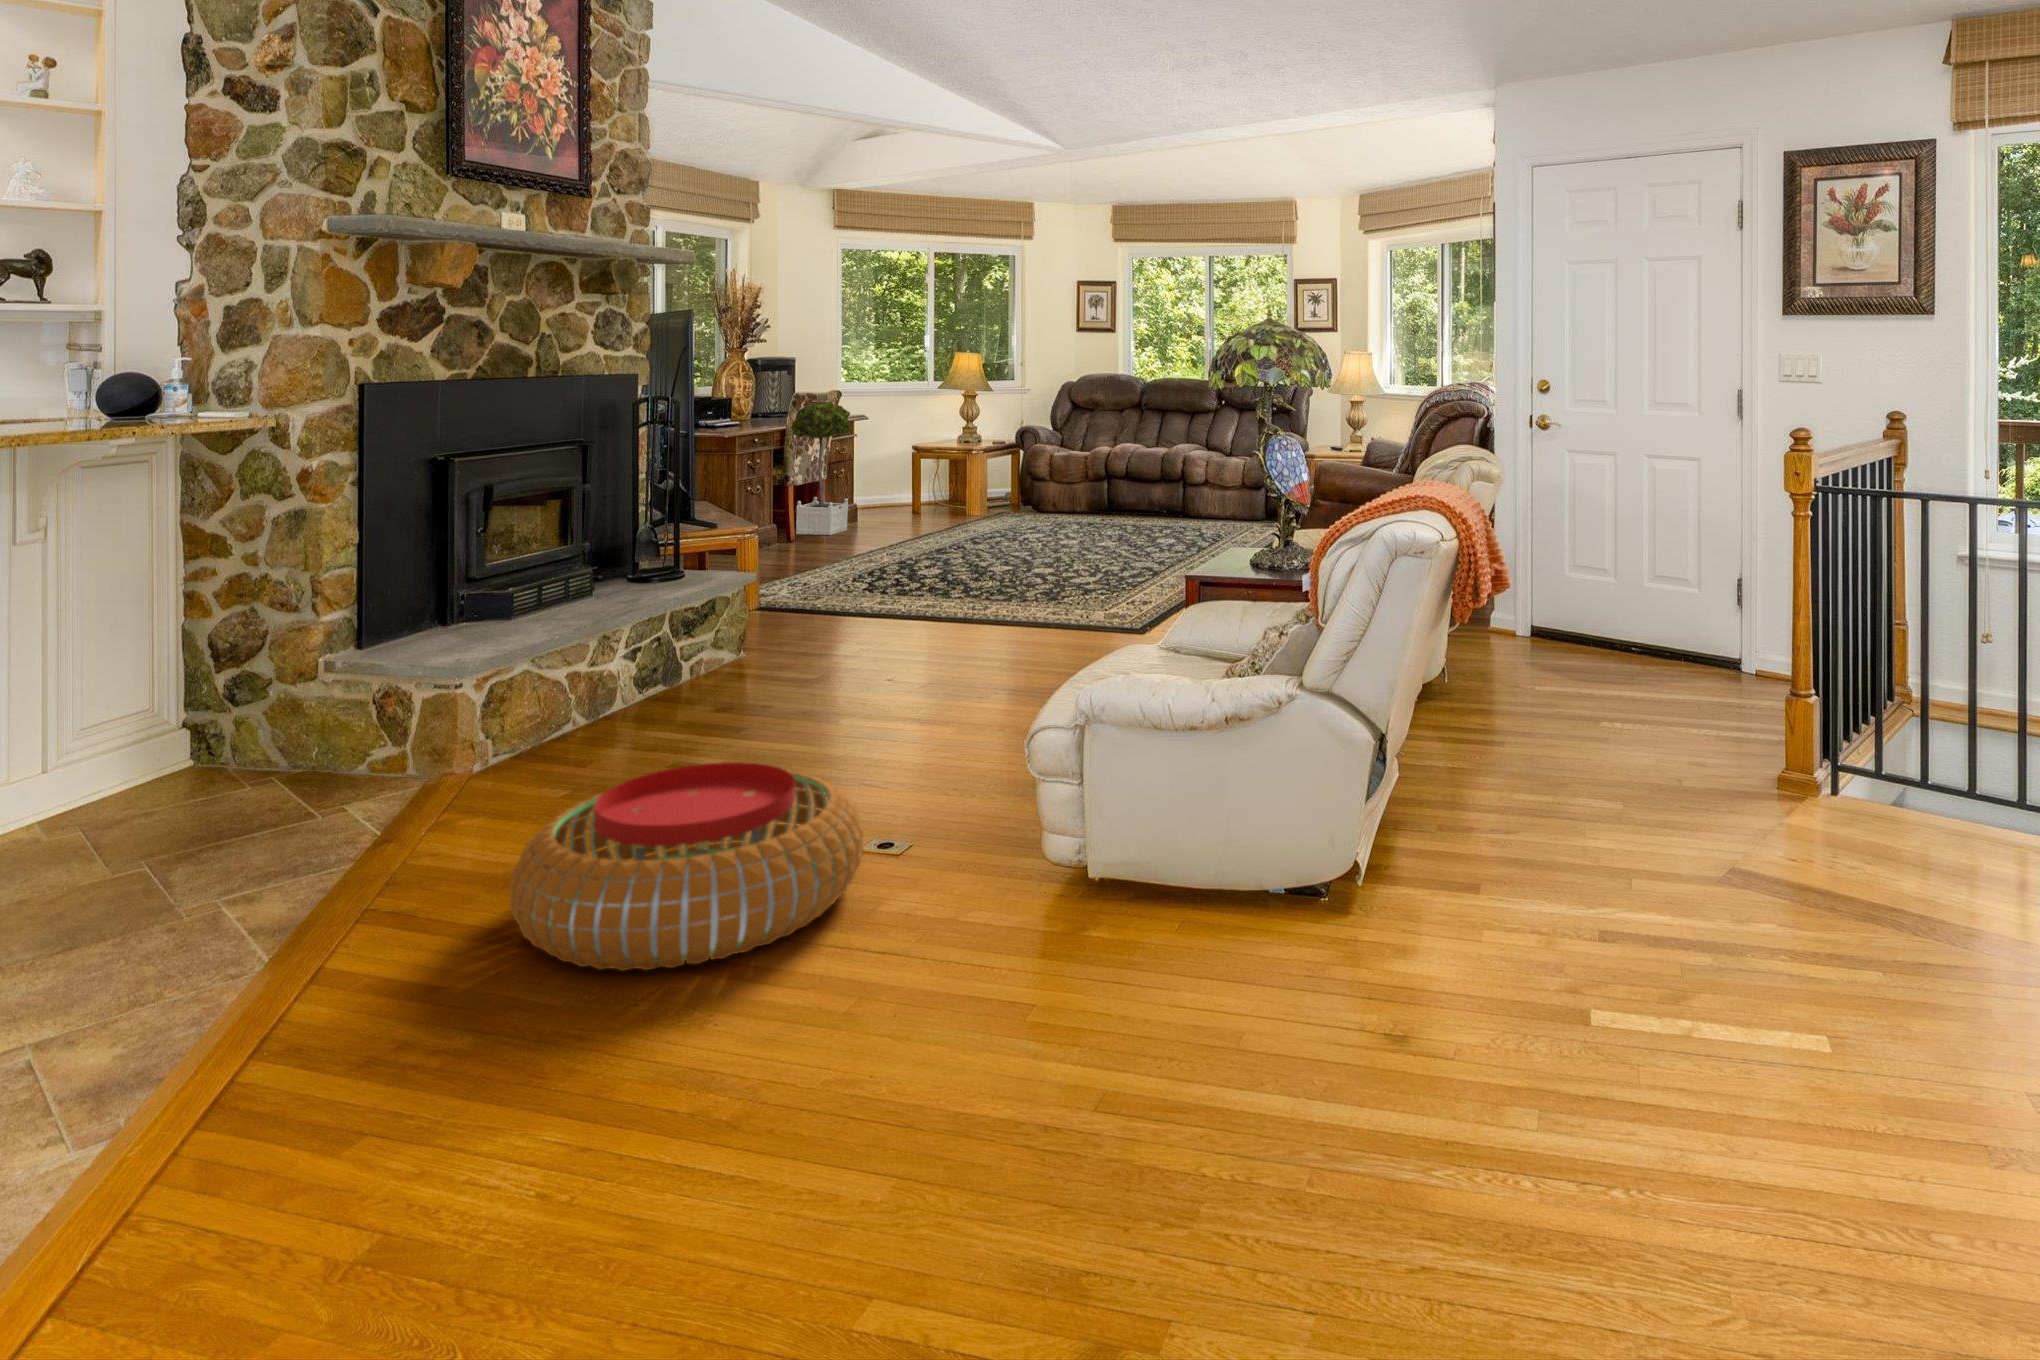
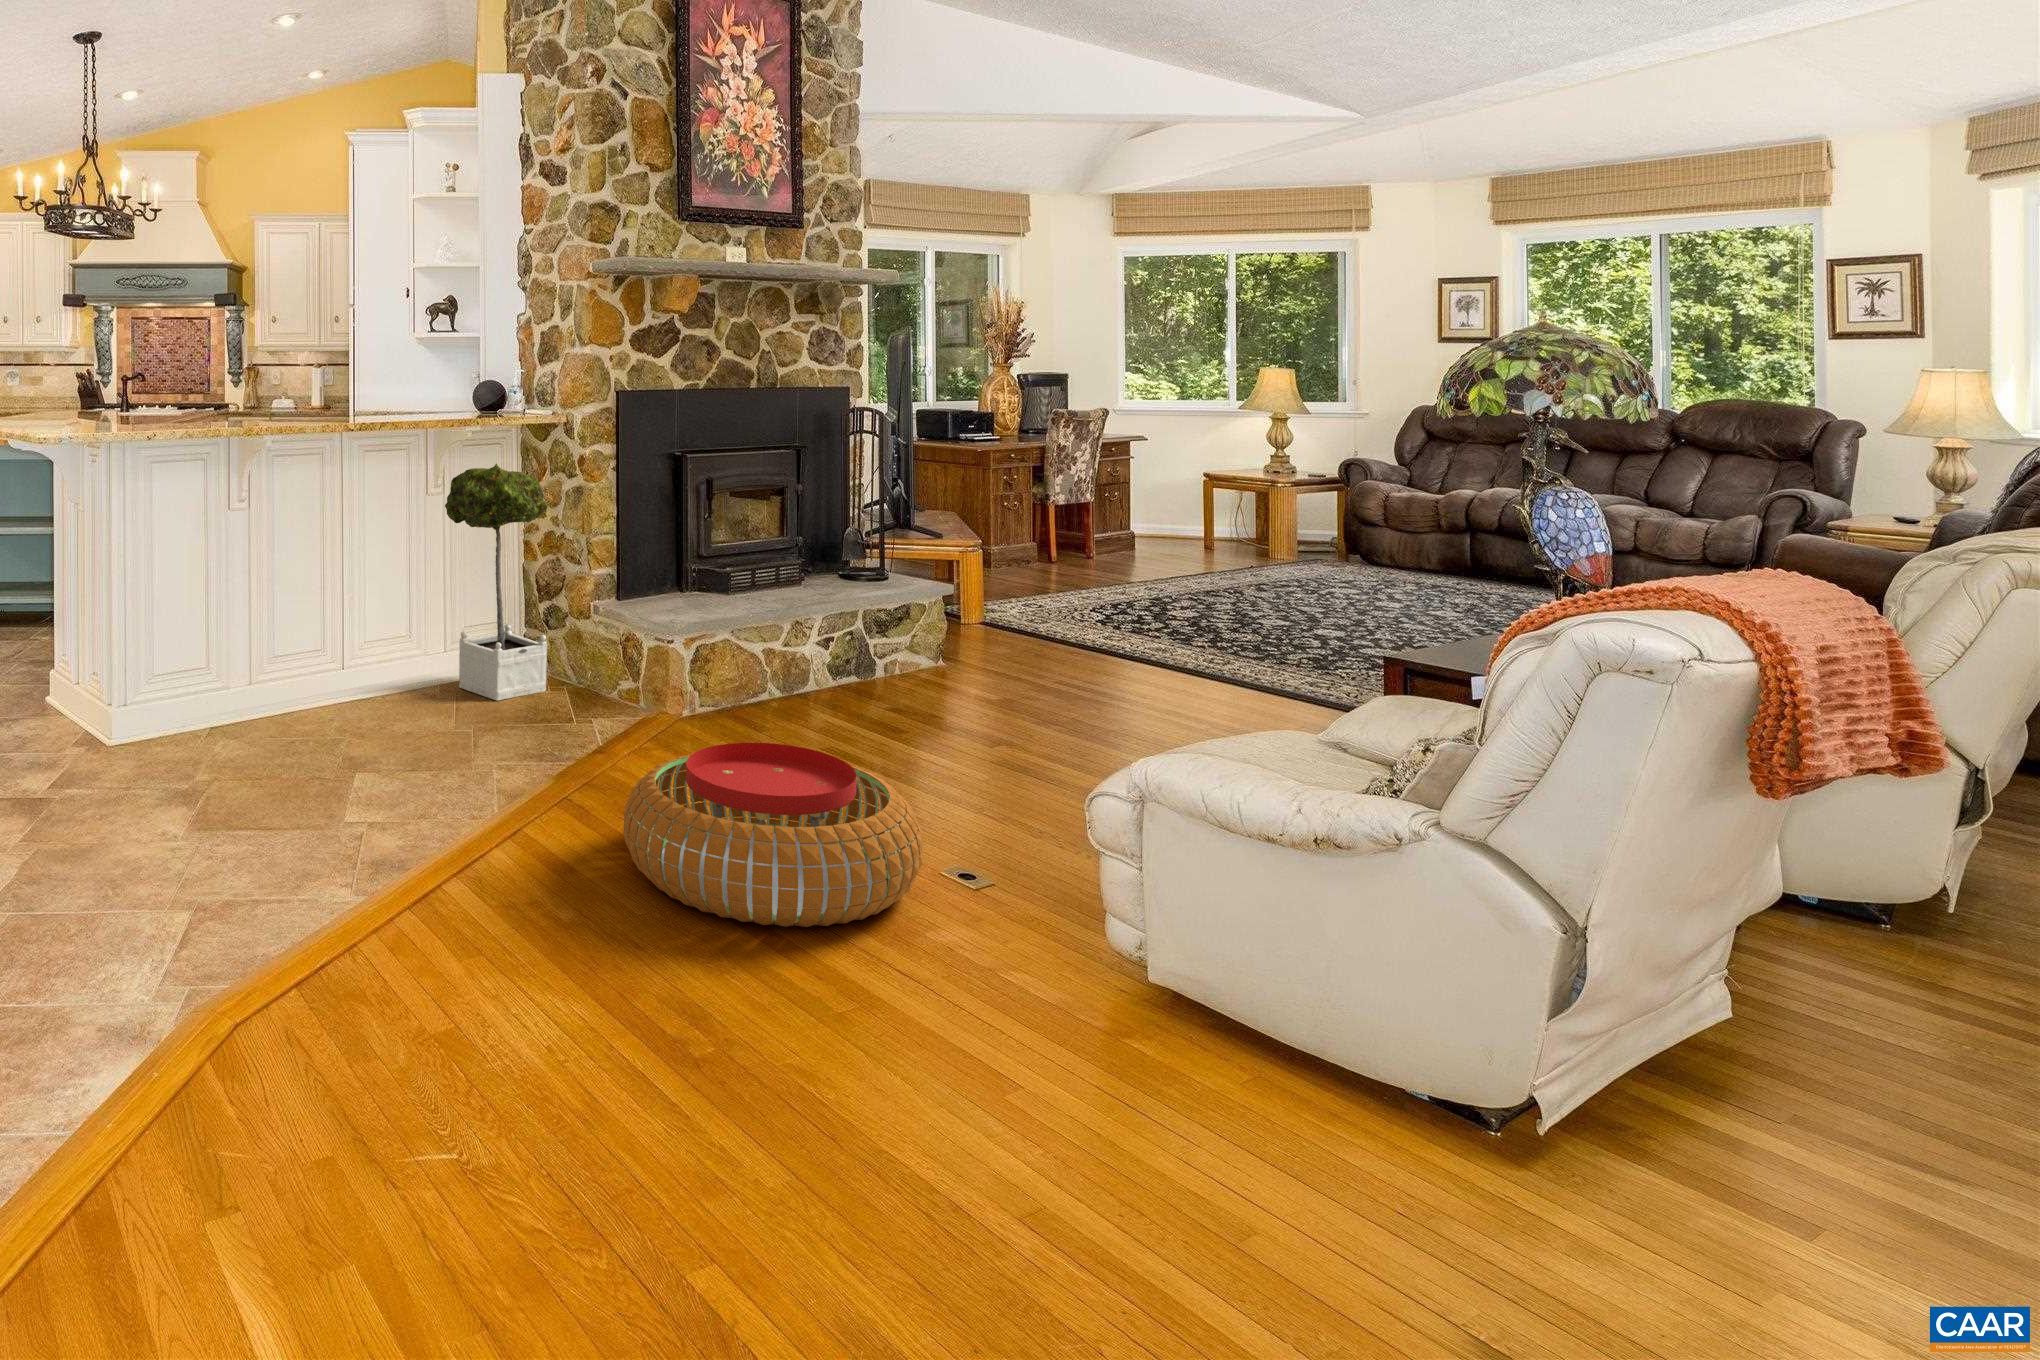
potted tree: present [791,401,851,535] -> present [445,463,548,701]

